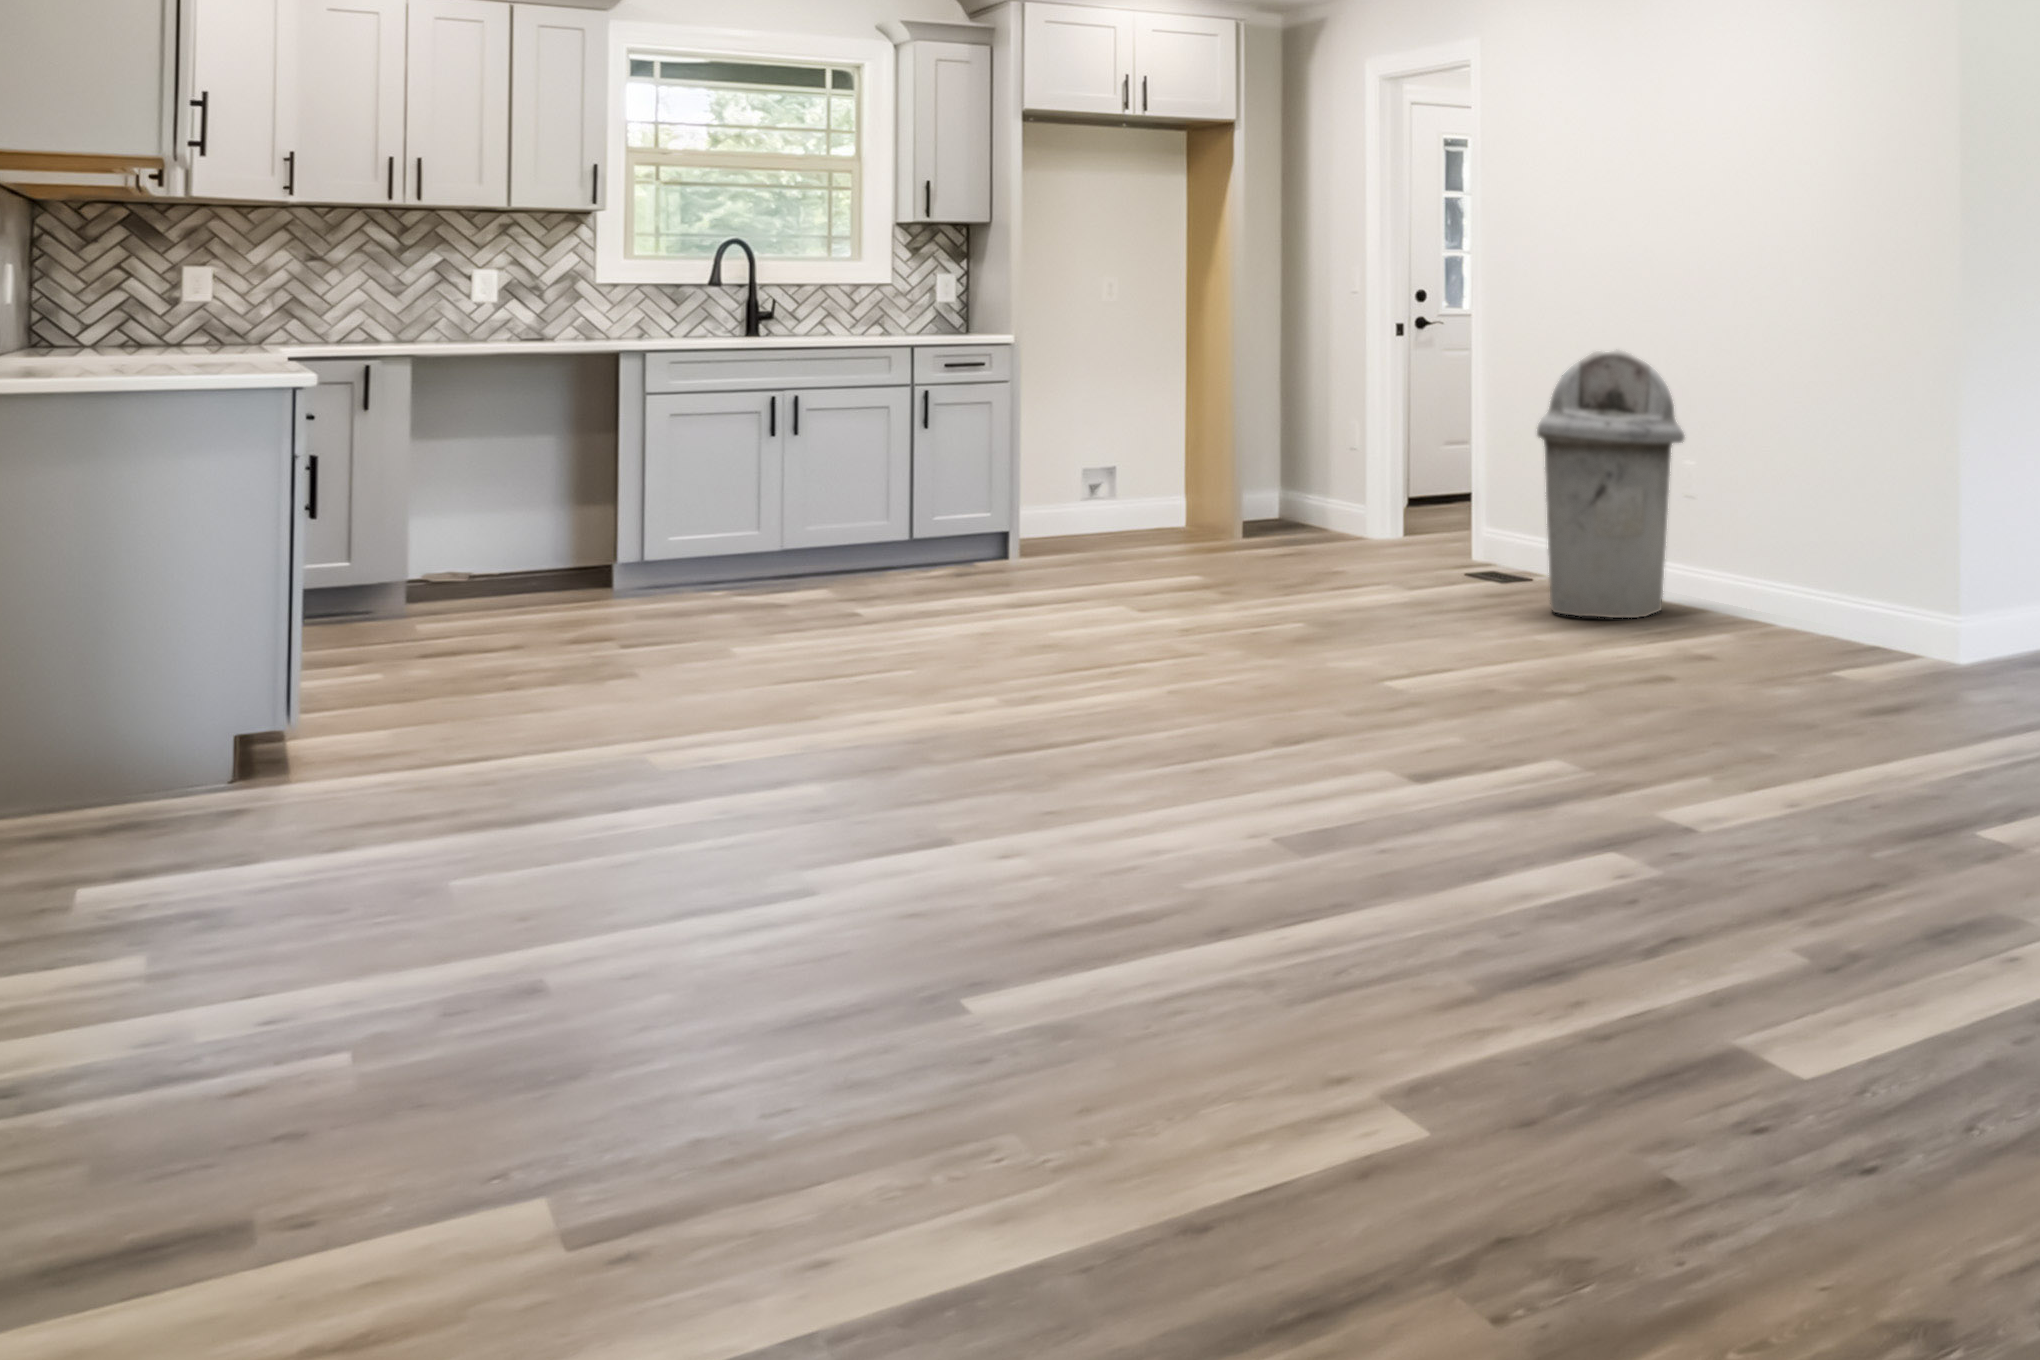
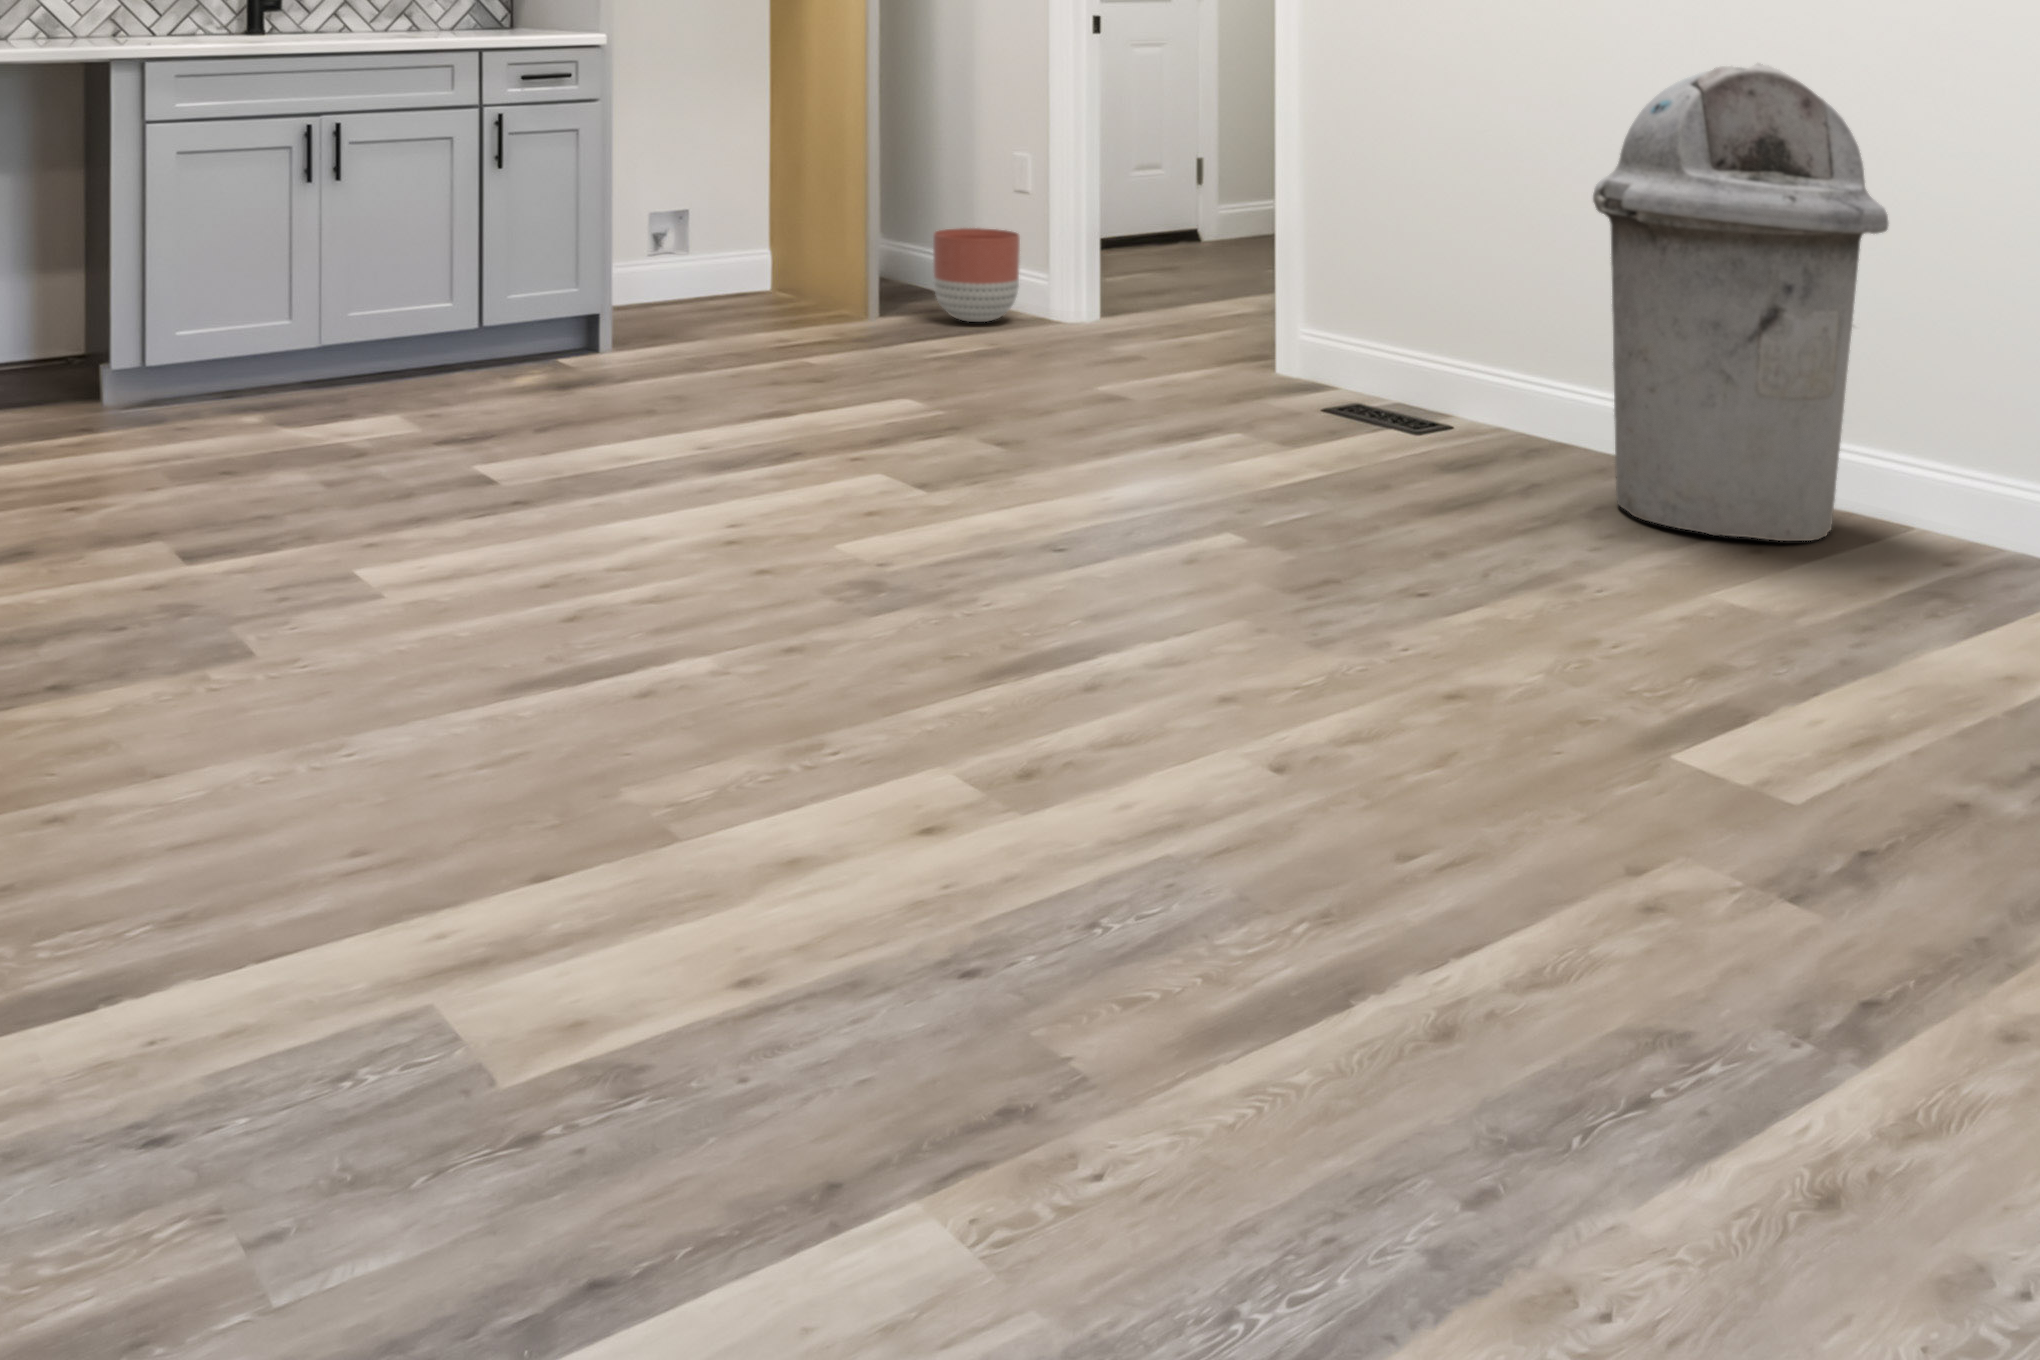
planter: none [1279,476,1341,540] -> present [933,228,1020,322]

